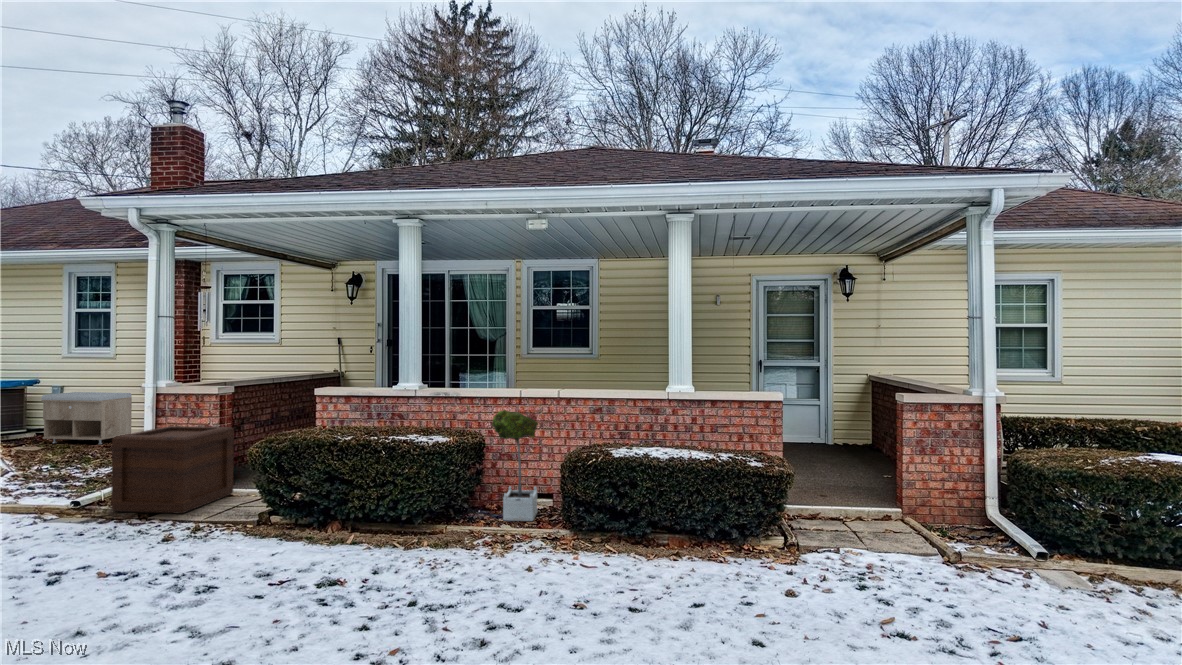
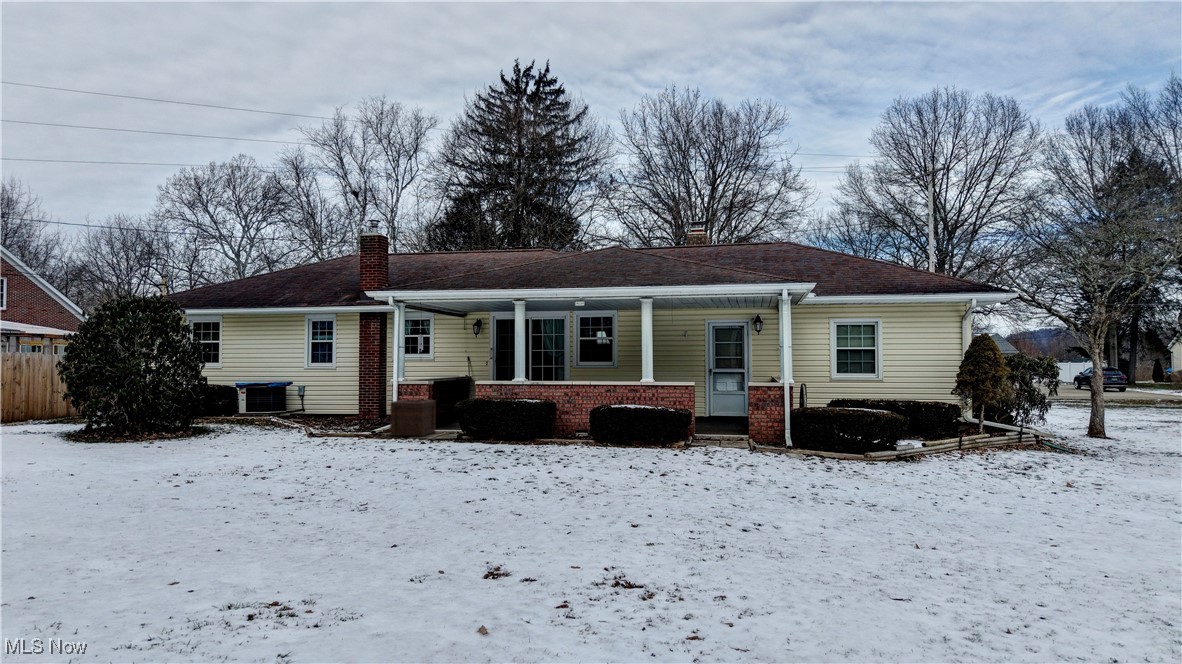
storage bench: present [41,392,132,444] -> none [302,389,346,418]
potted tree: present [492,410,538,521] -> none [560,389,581,440]

